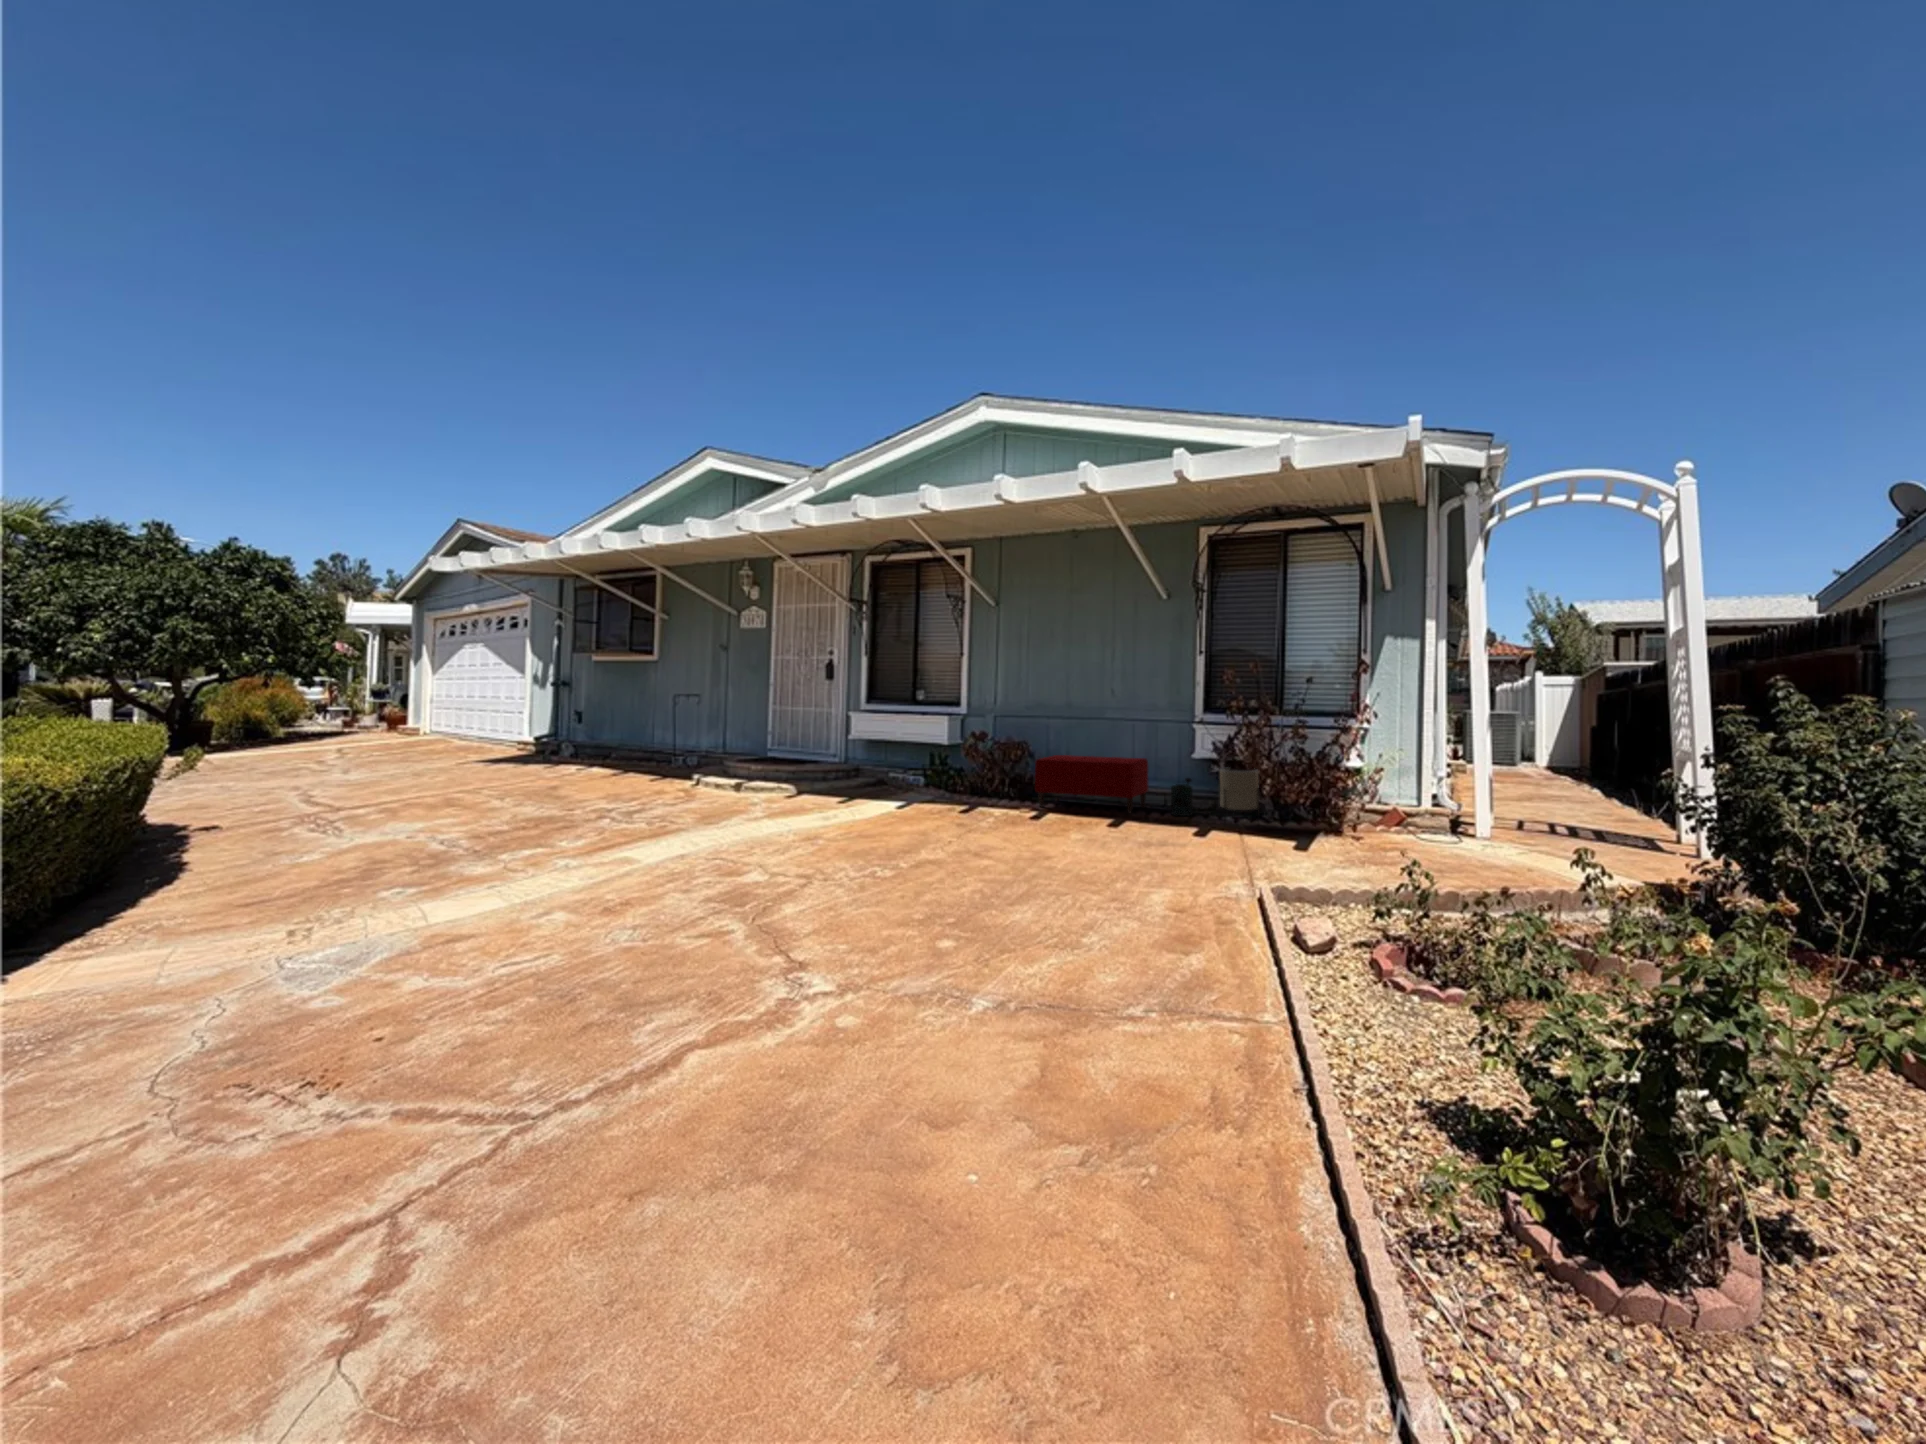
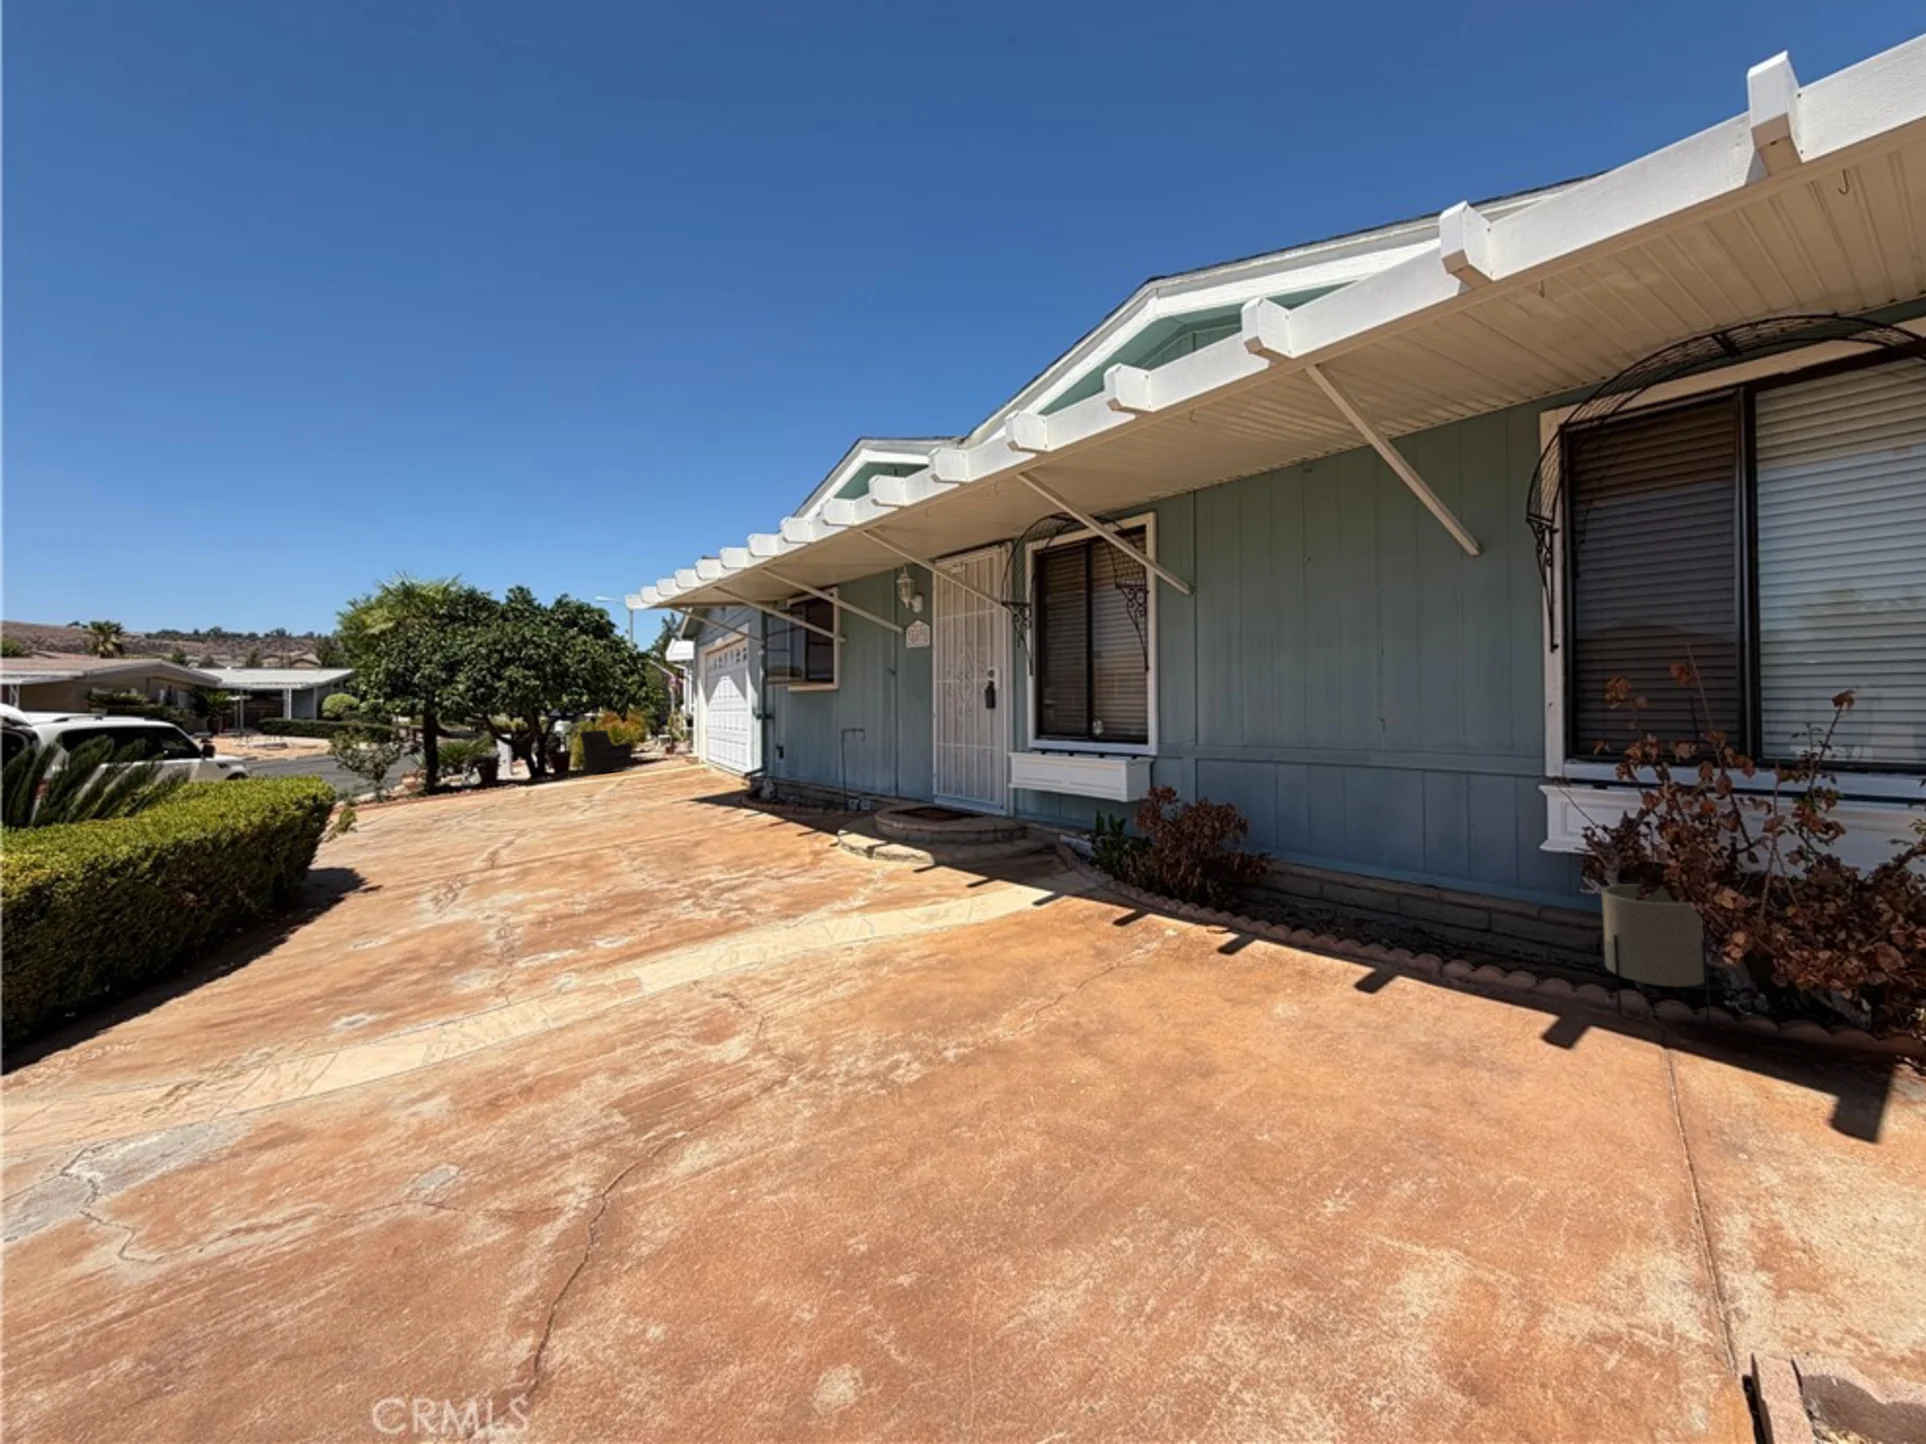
chair: none [252,696,323,745] -> present [580,730,632,773]
bench: present [1035,755,1148,814] -> none [1239,827,1451,950]
watering can: present [1171,778,1193,816] -> none [1492,887,1544,968]

